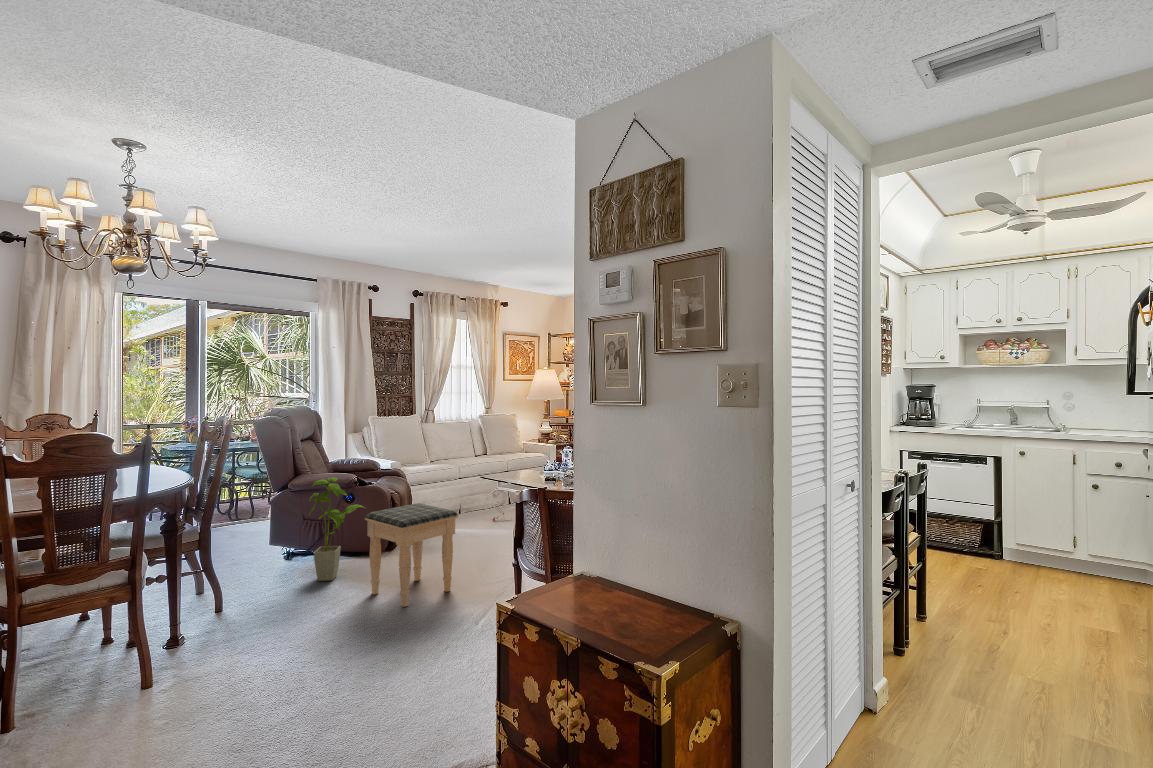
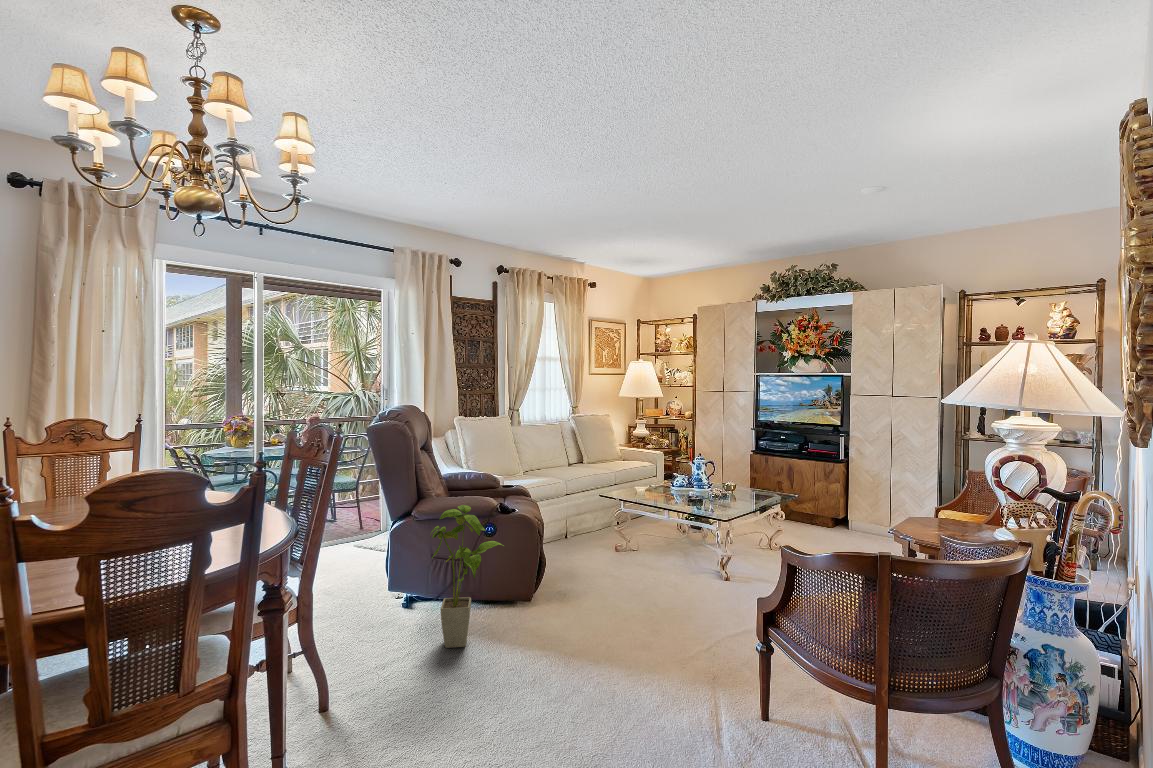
footstool: present [365,503,458,607] -> none [522,541,648,700]

